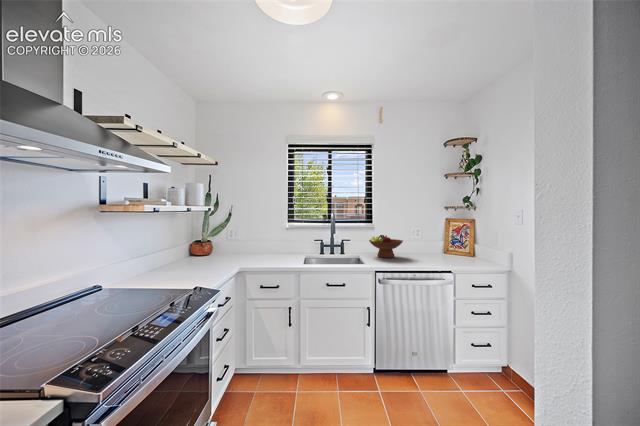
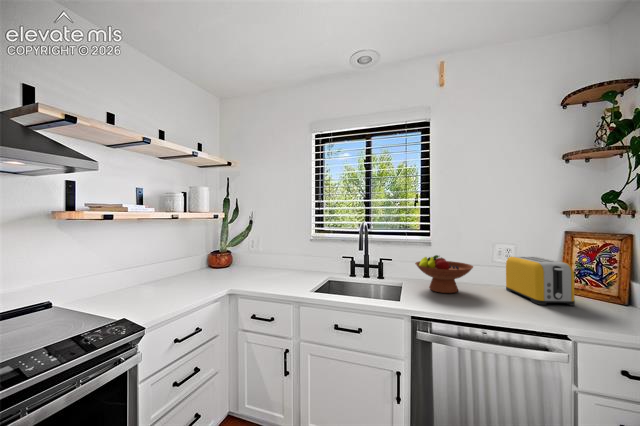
toaster: none [418,234,452,259] -> present [506,257,575,306]

